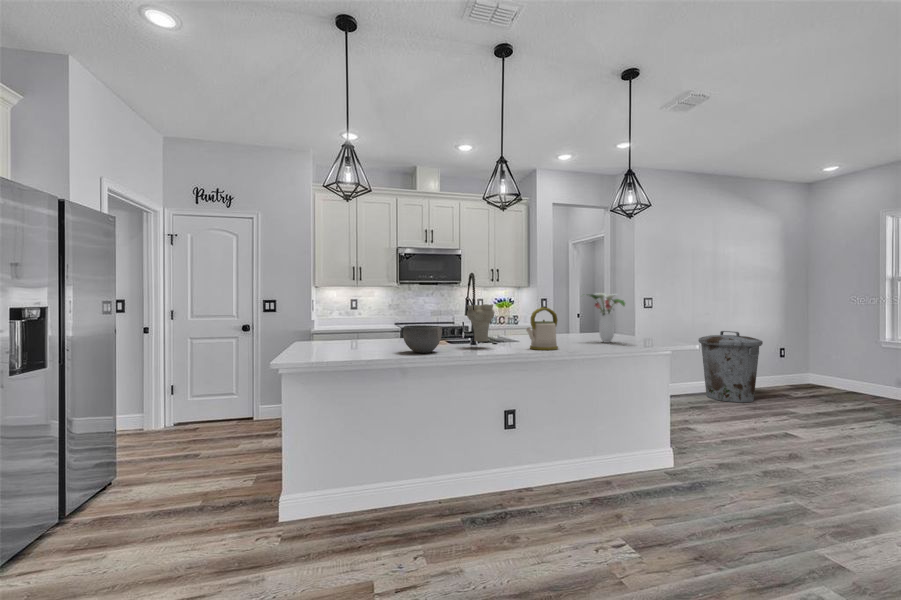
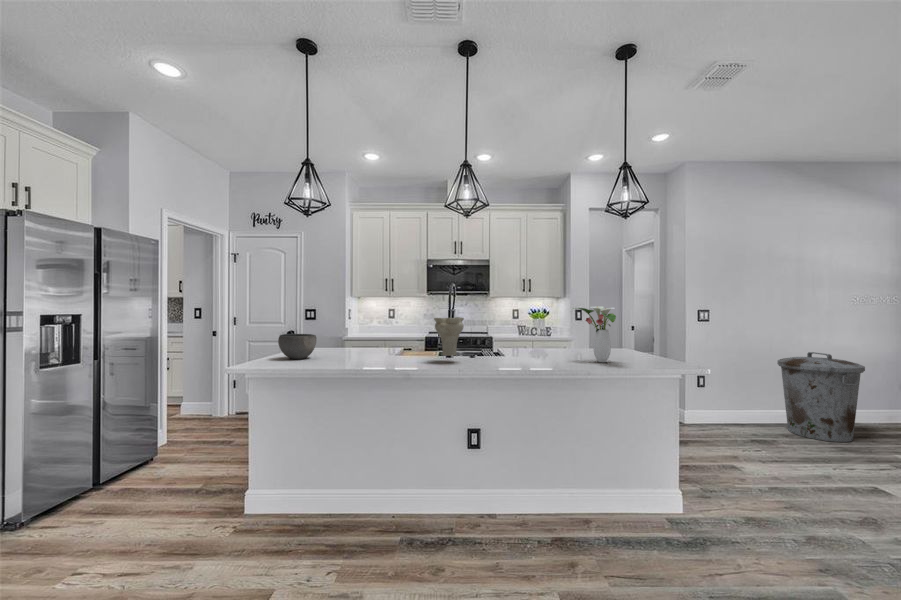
kettle: present [526,308,558,350] -> none [490,322,527,368]
bowl: present [403,325,442,353] -> present [278,334,317,359]

